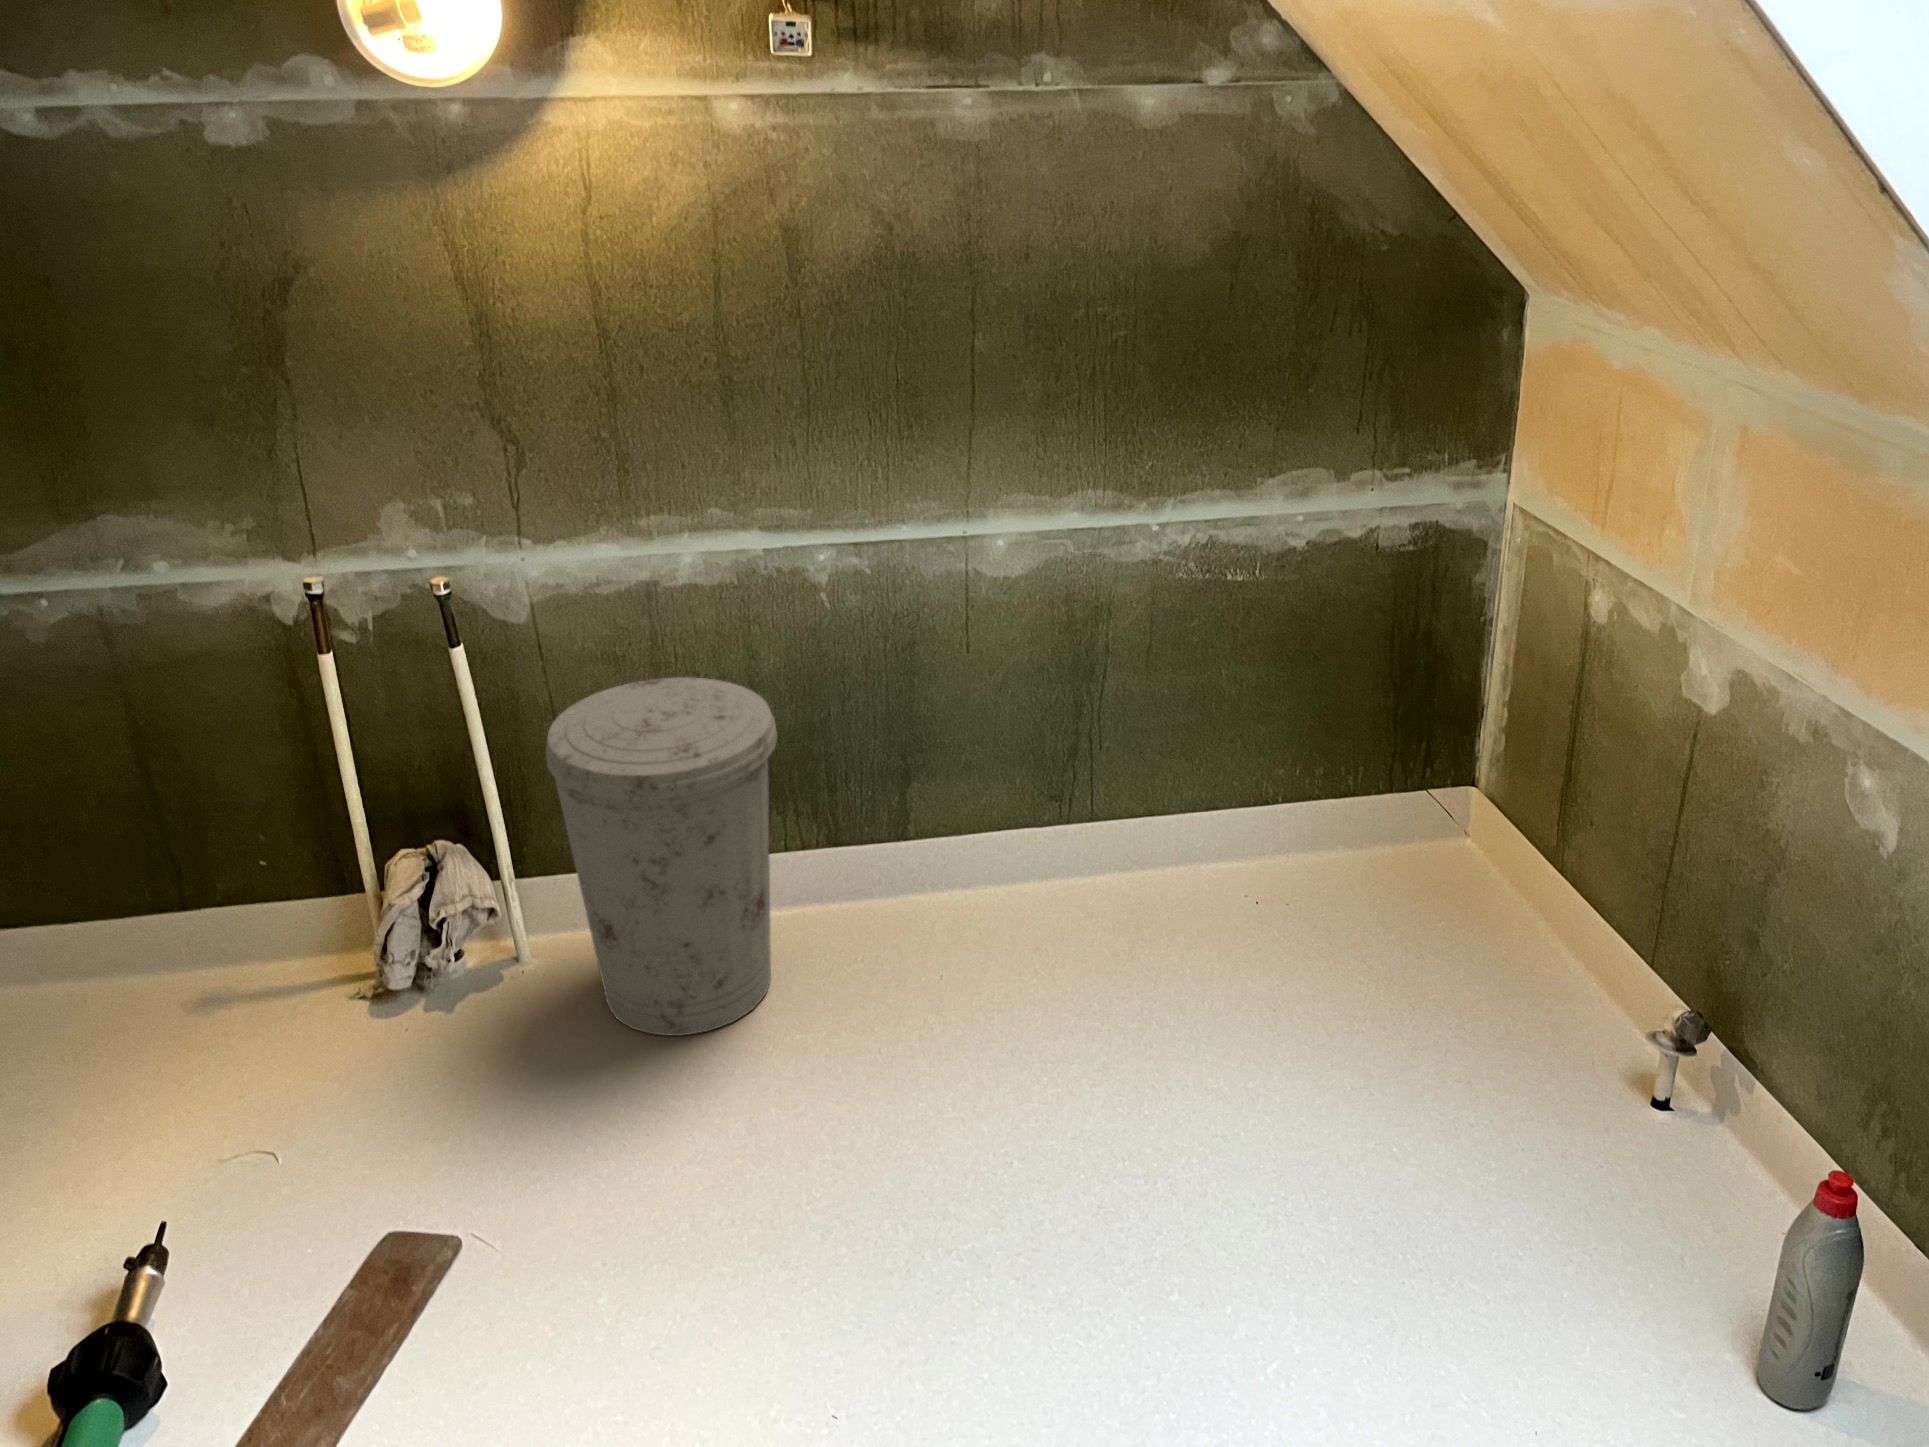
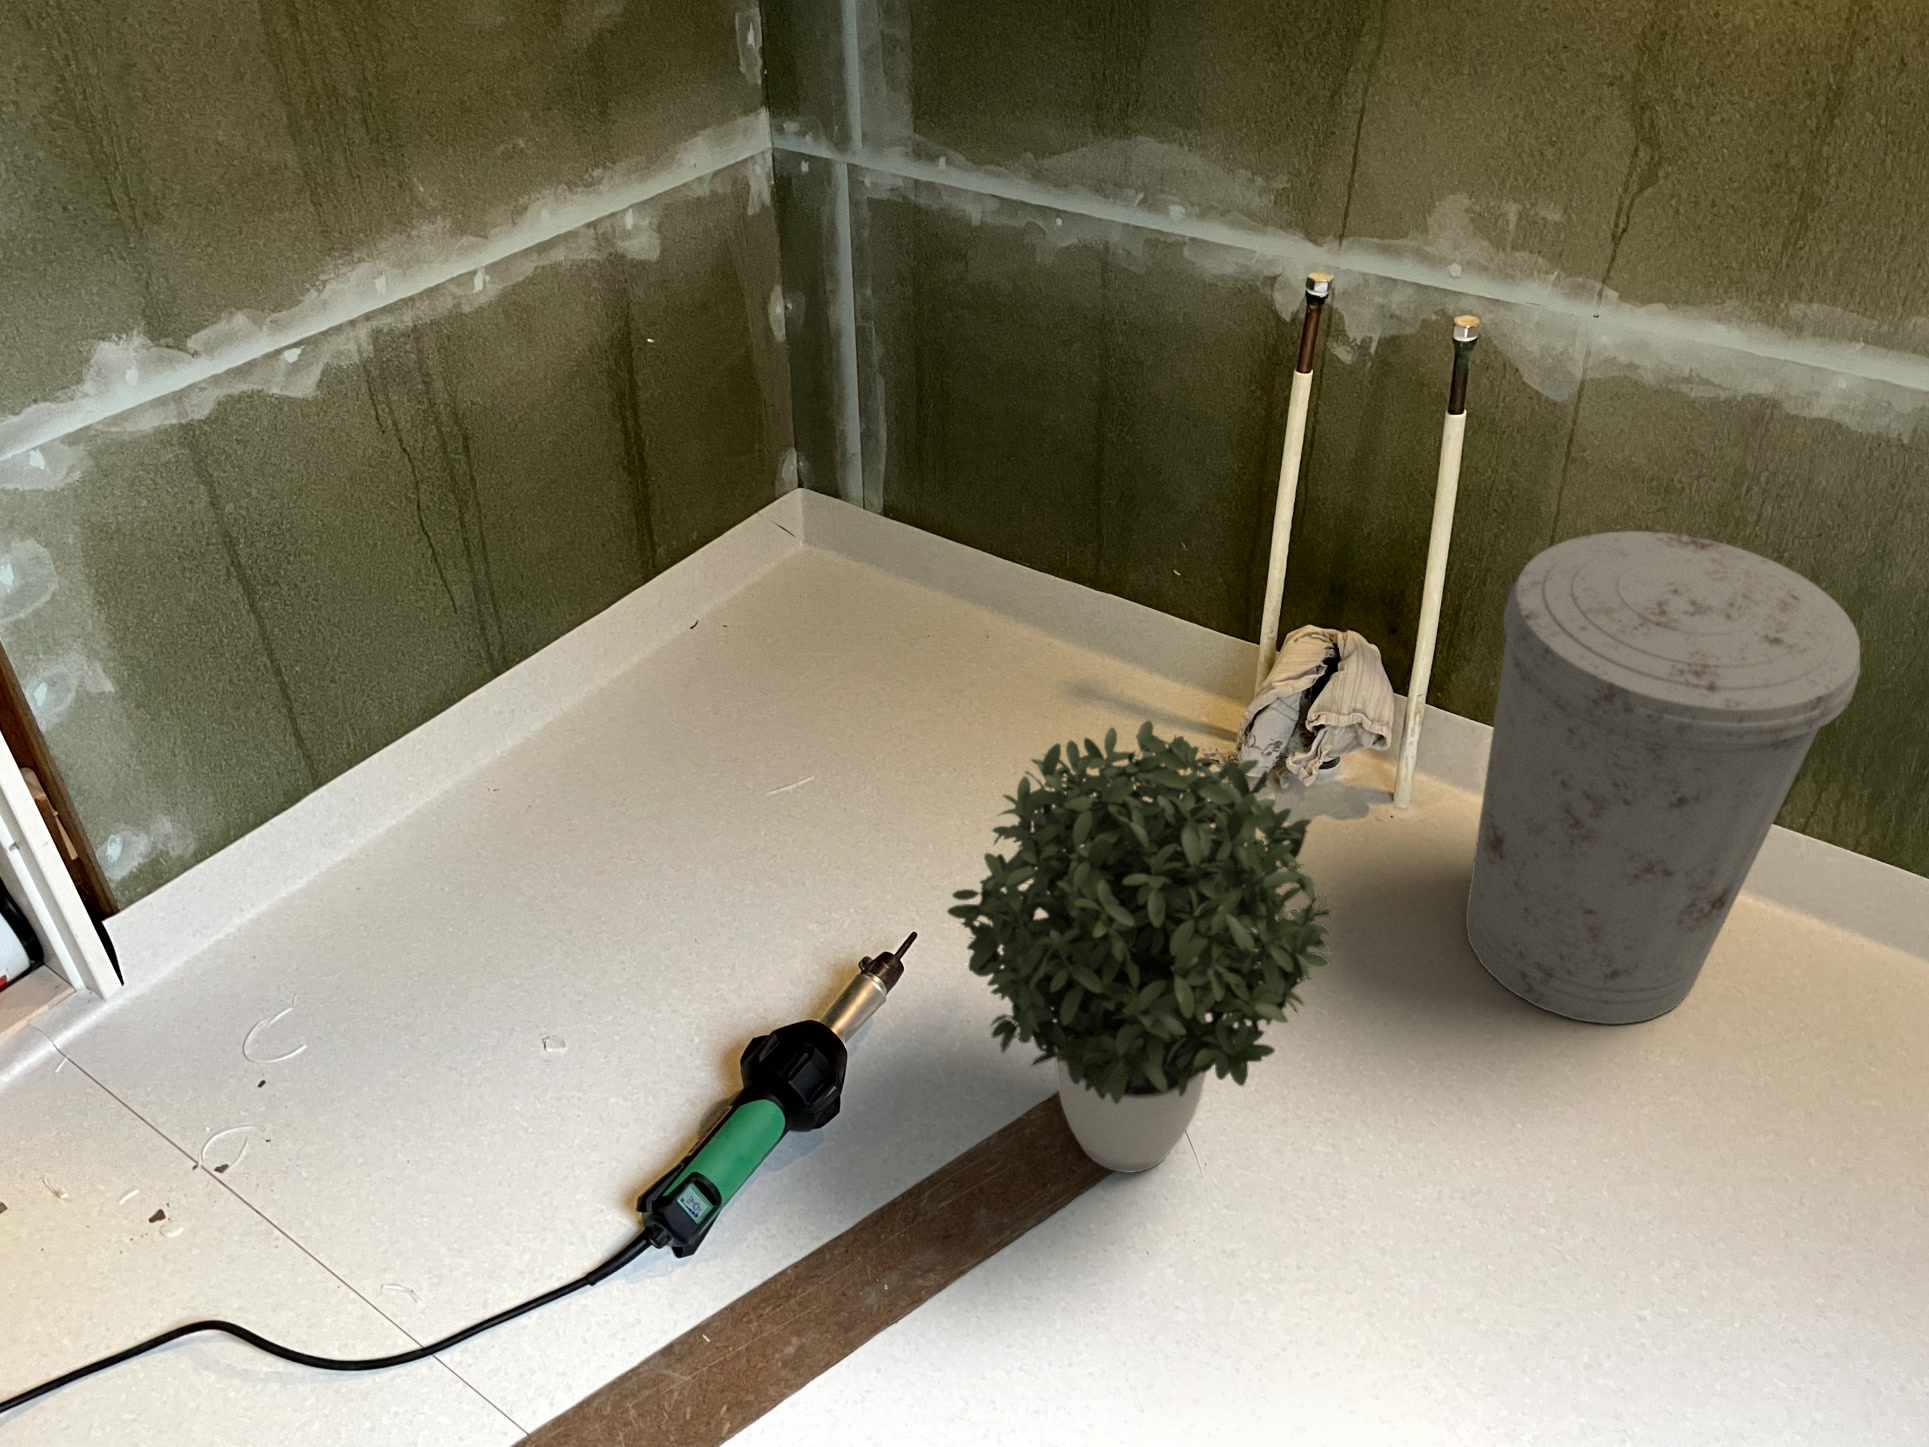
potted plant: none [217,912,536,1298] -> present [947,721,1332,1173]

